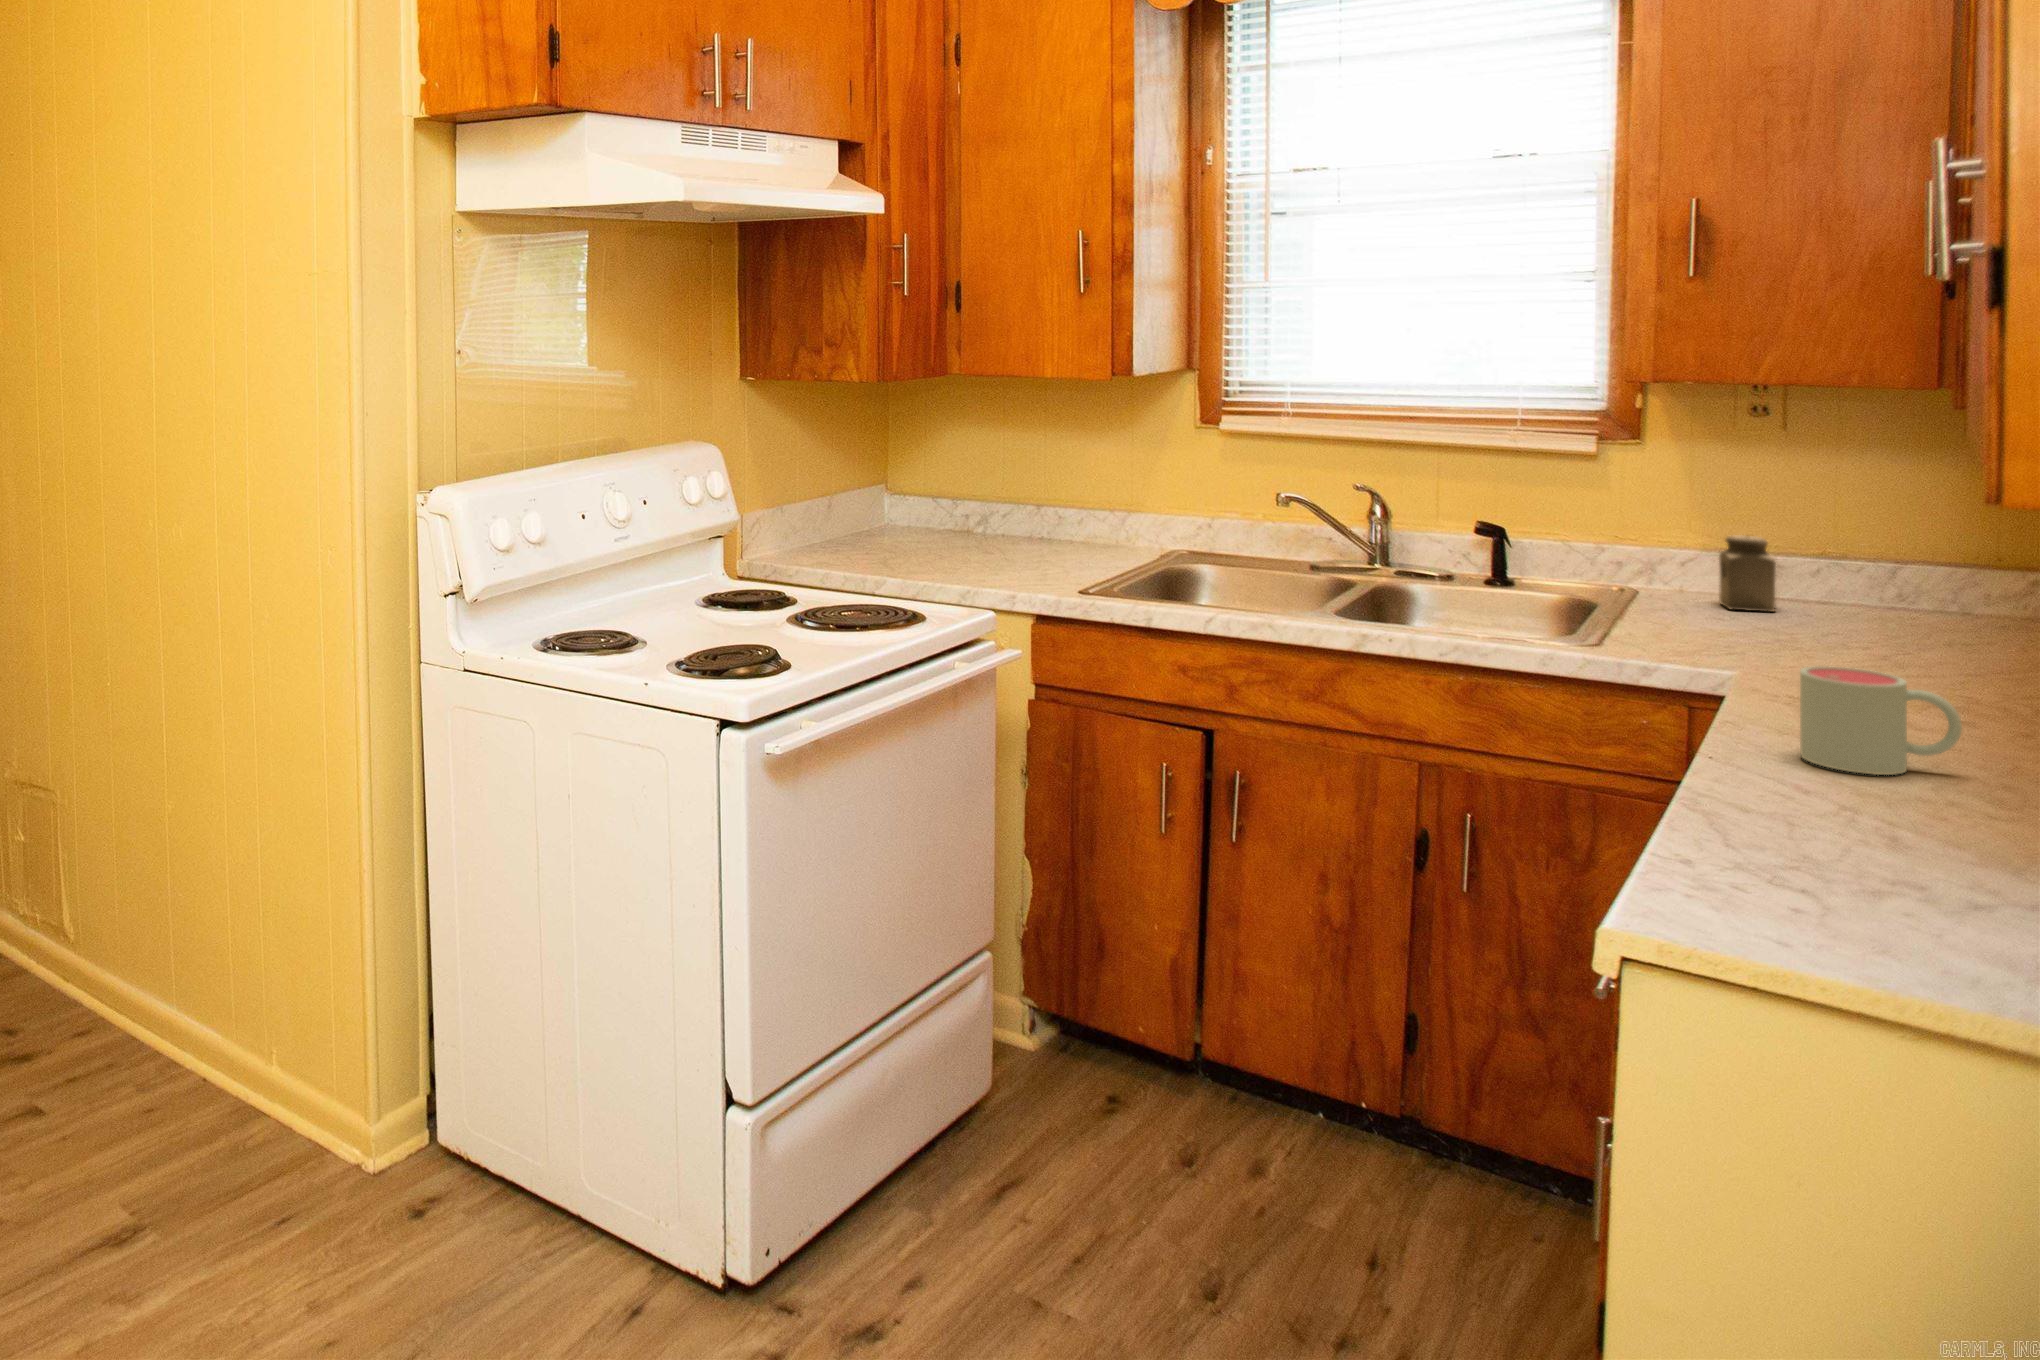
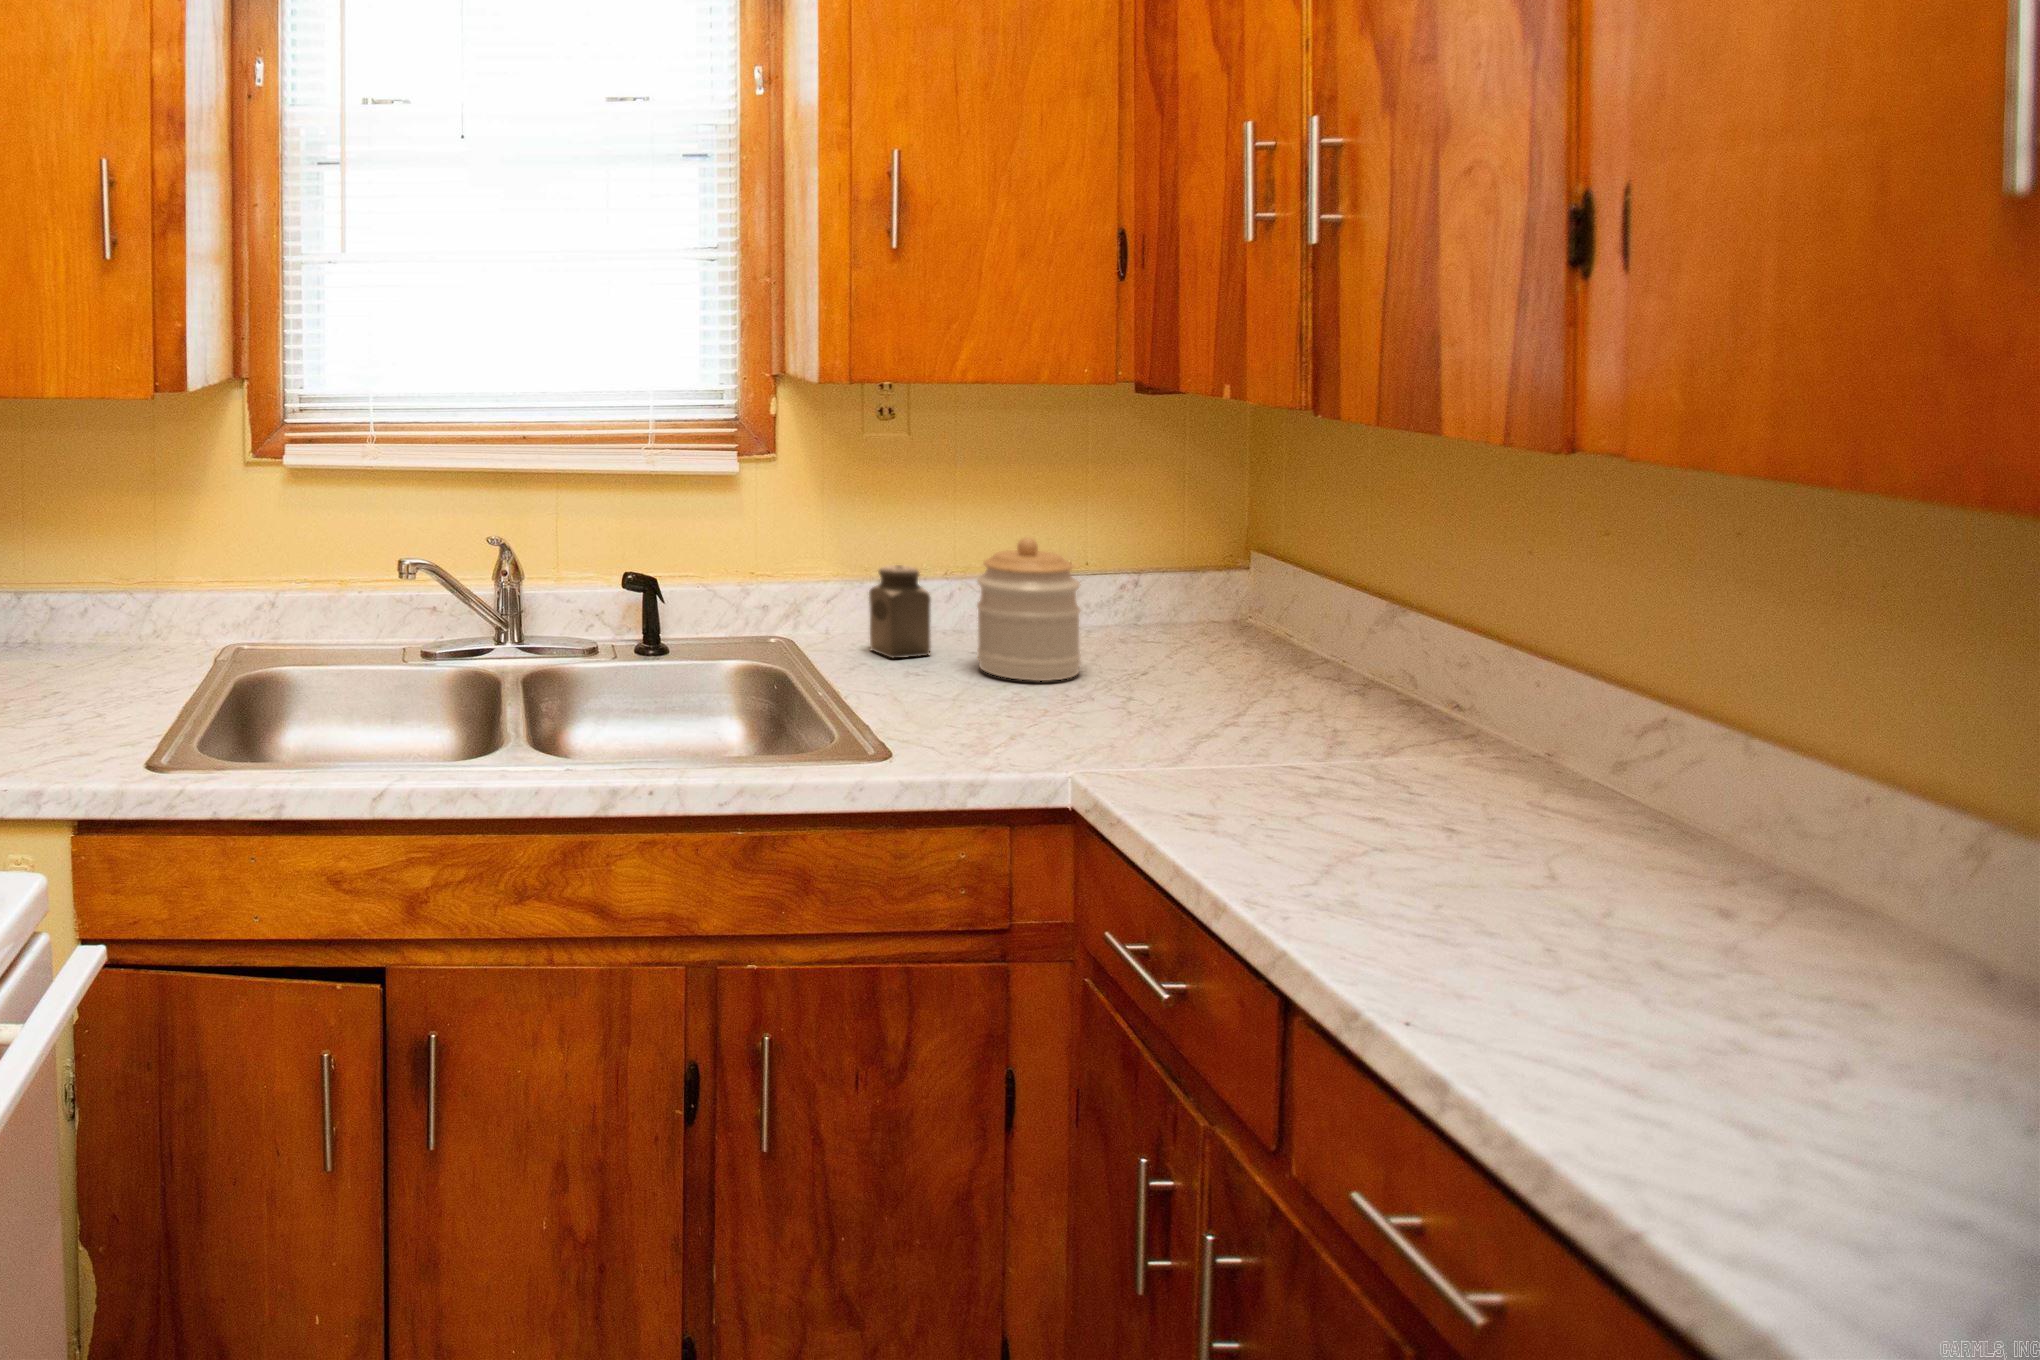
jar: none [1800,517,1912,637] -> present [977,537,1081,681]
mug: present [1800,666,1962,775] -> none [1339,787,1518,959]

